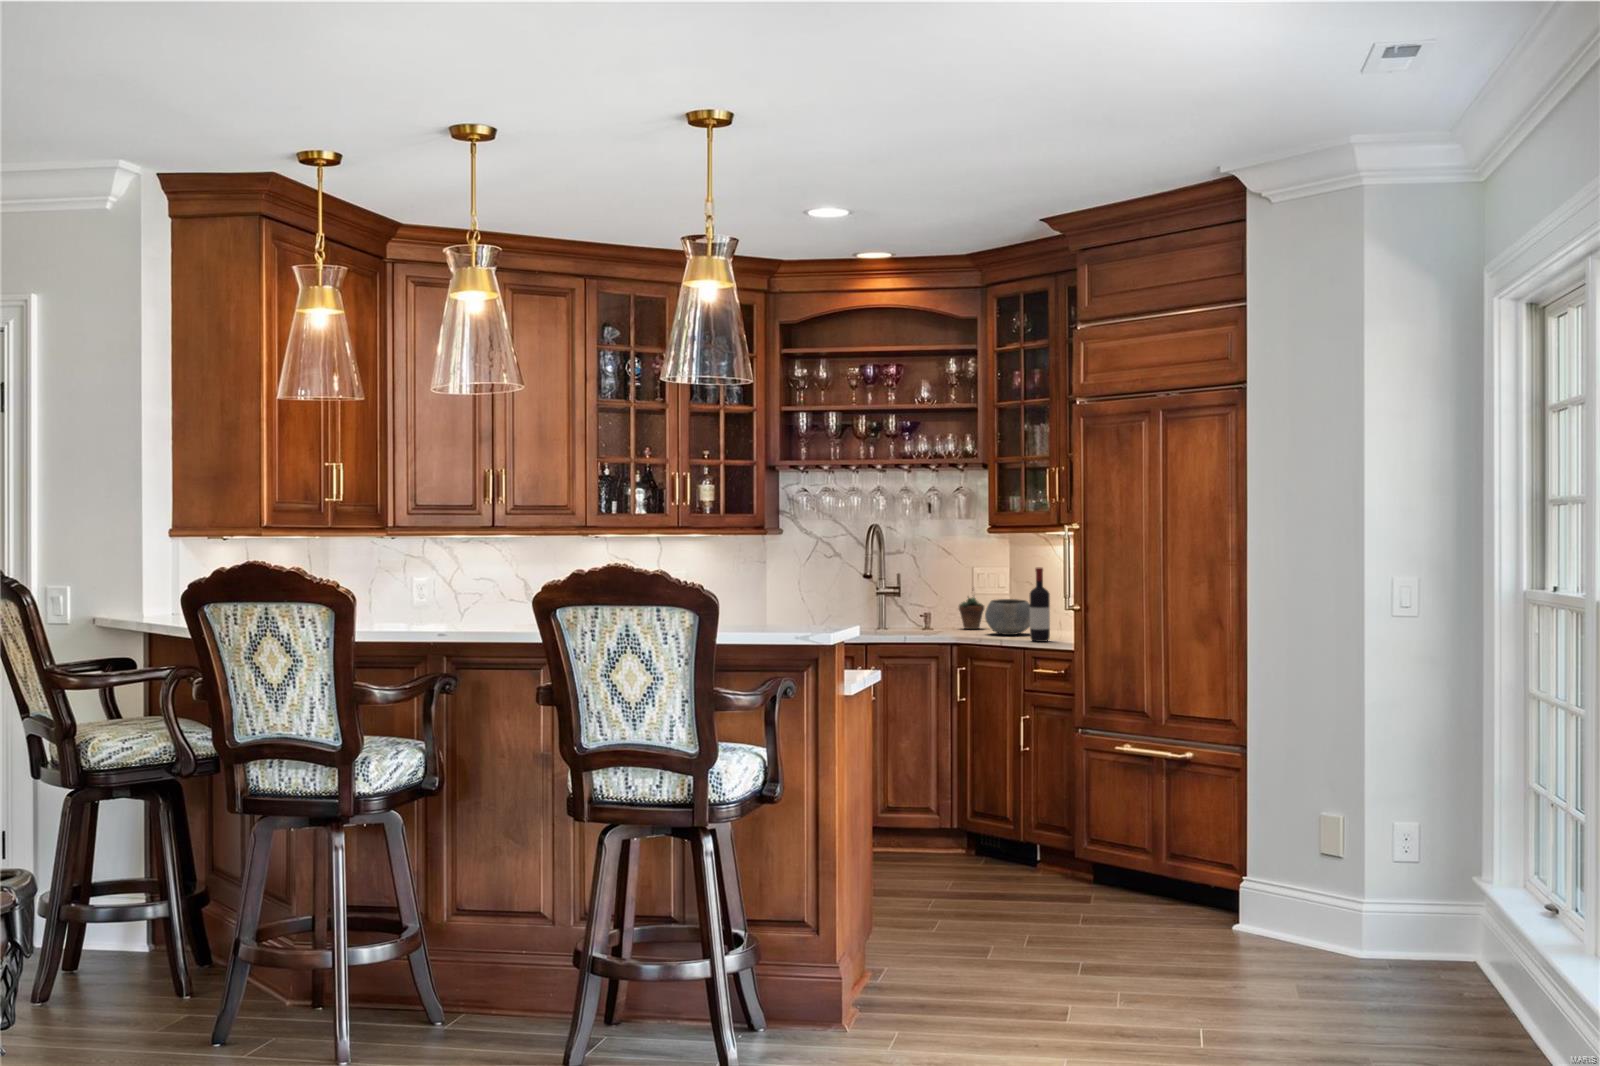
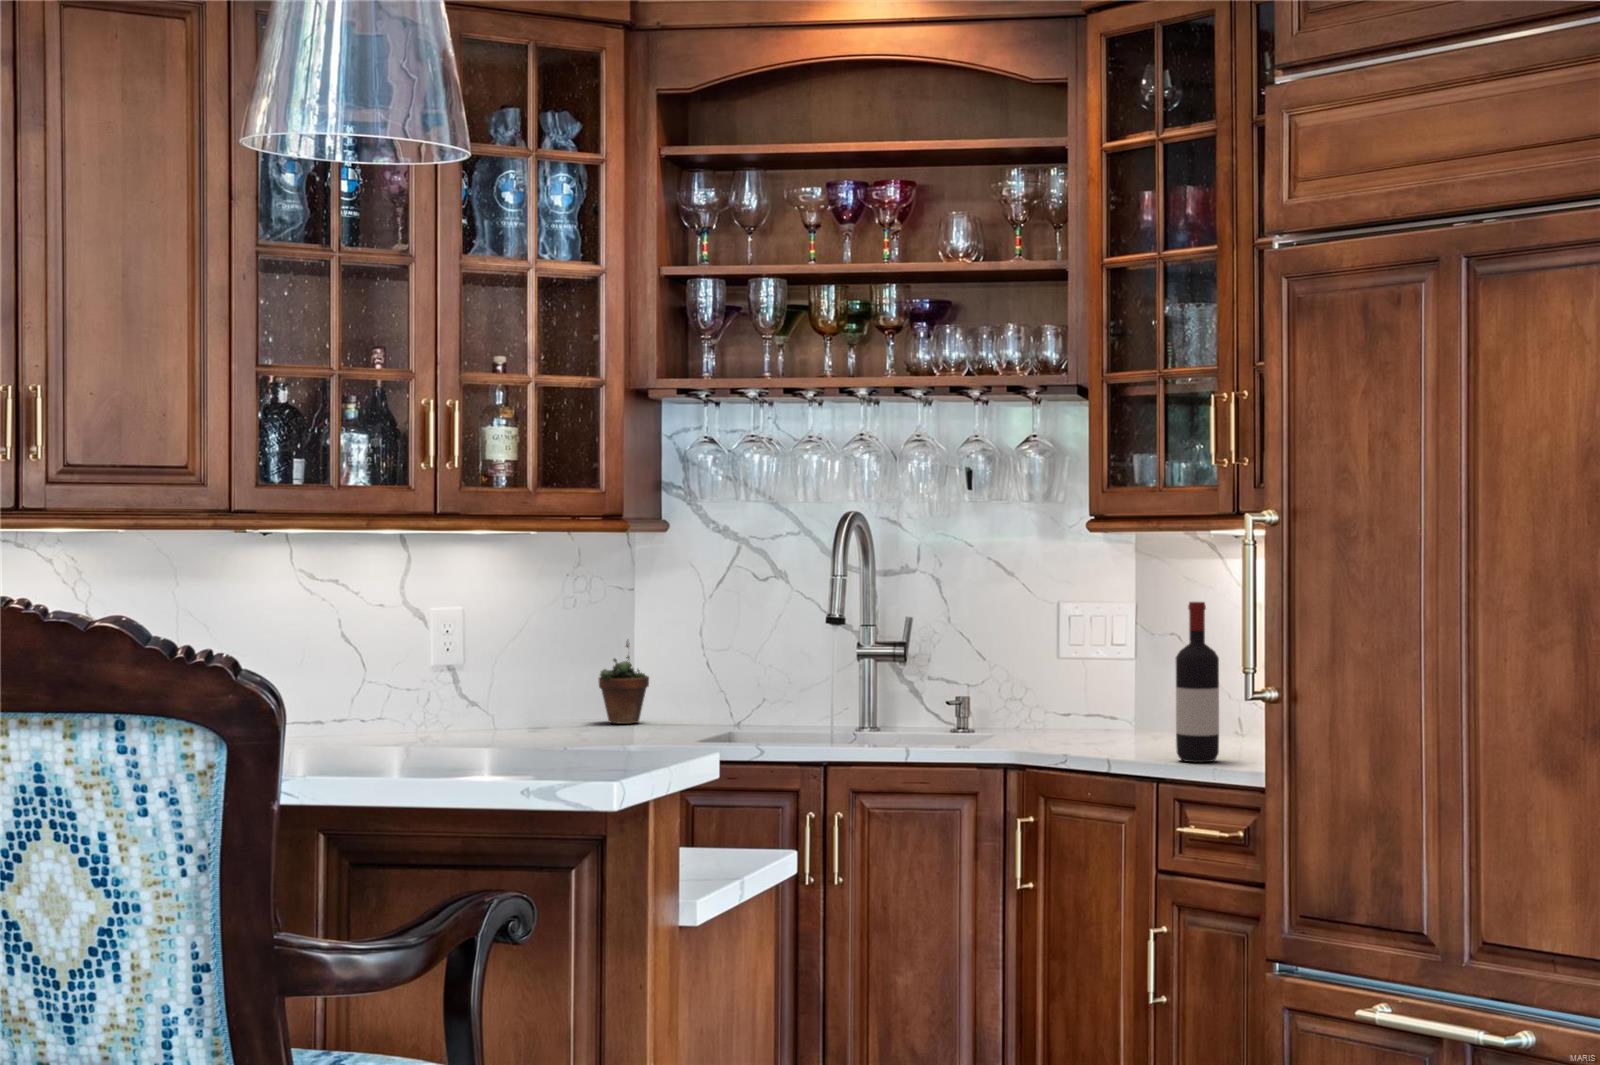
succulent plant: present [959,596,984,629] -> present [599,641,649,724]
bowl: present [985,599,1030,635] -> none [1079,668,1179,744]

